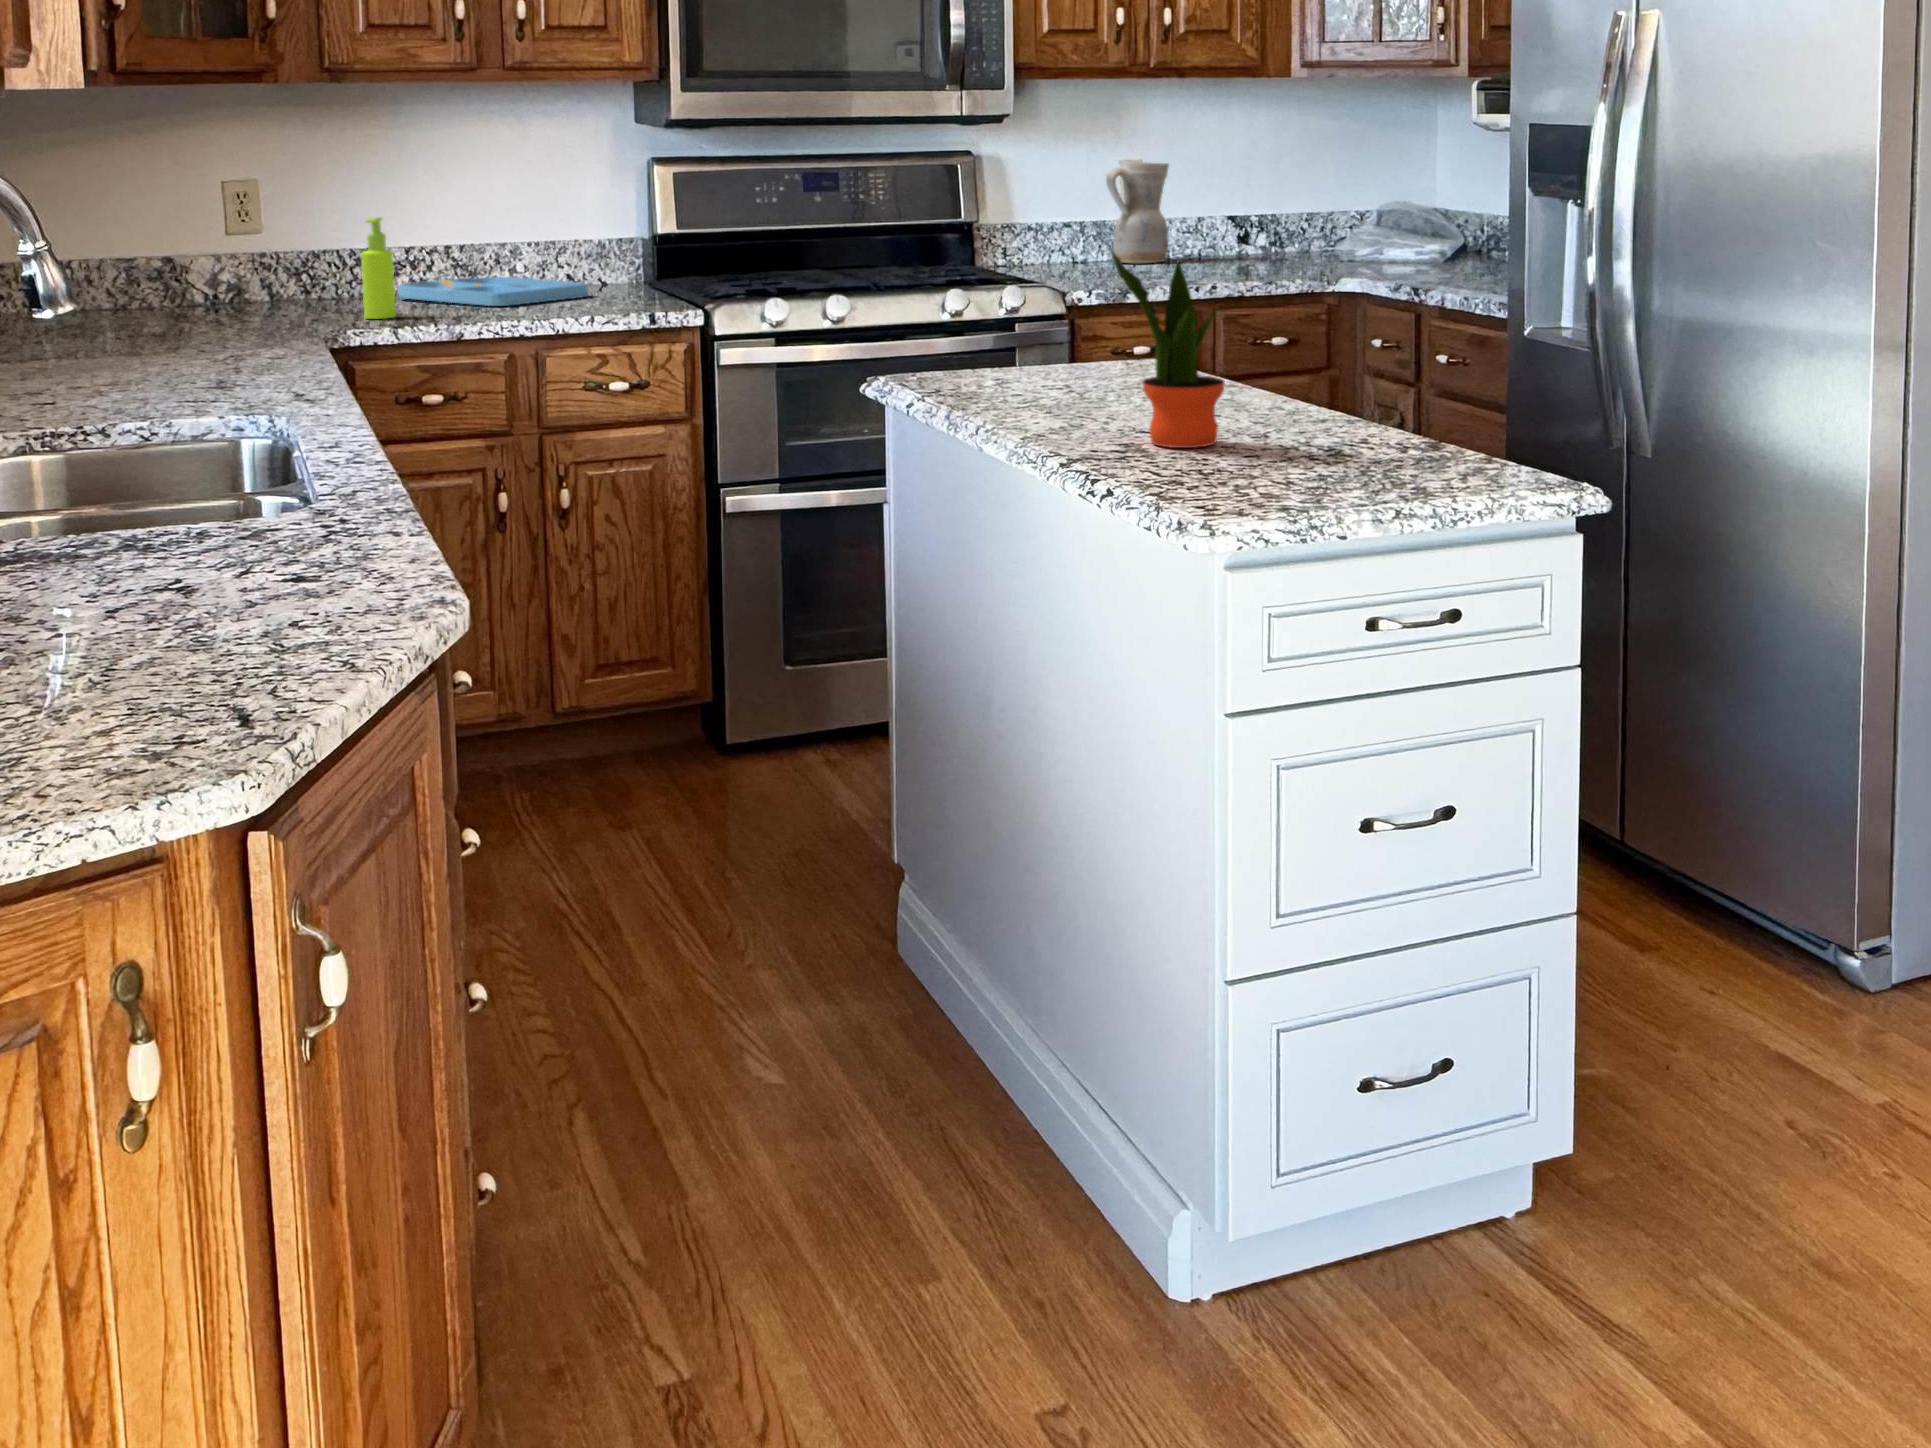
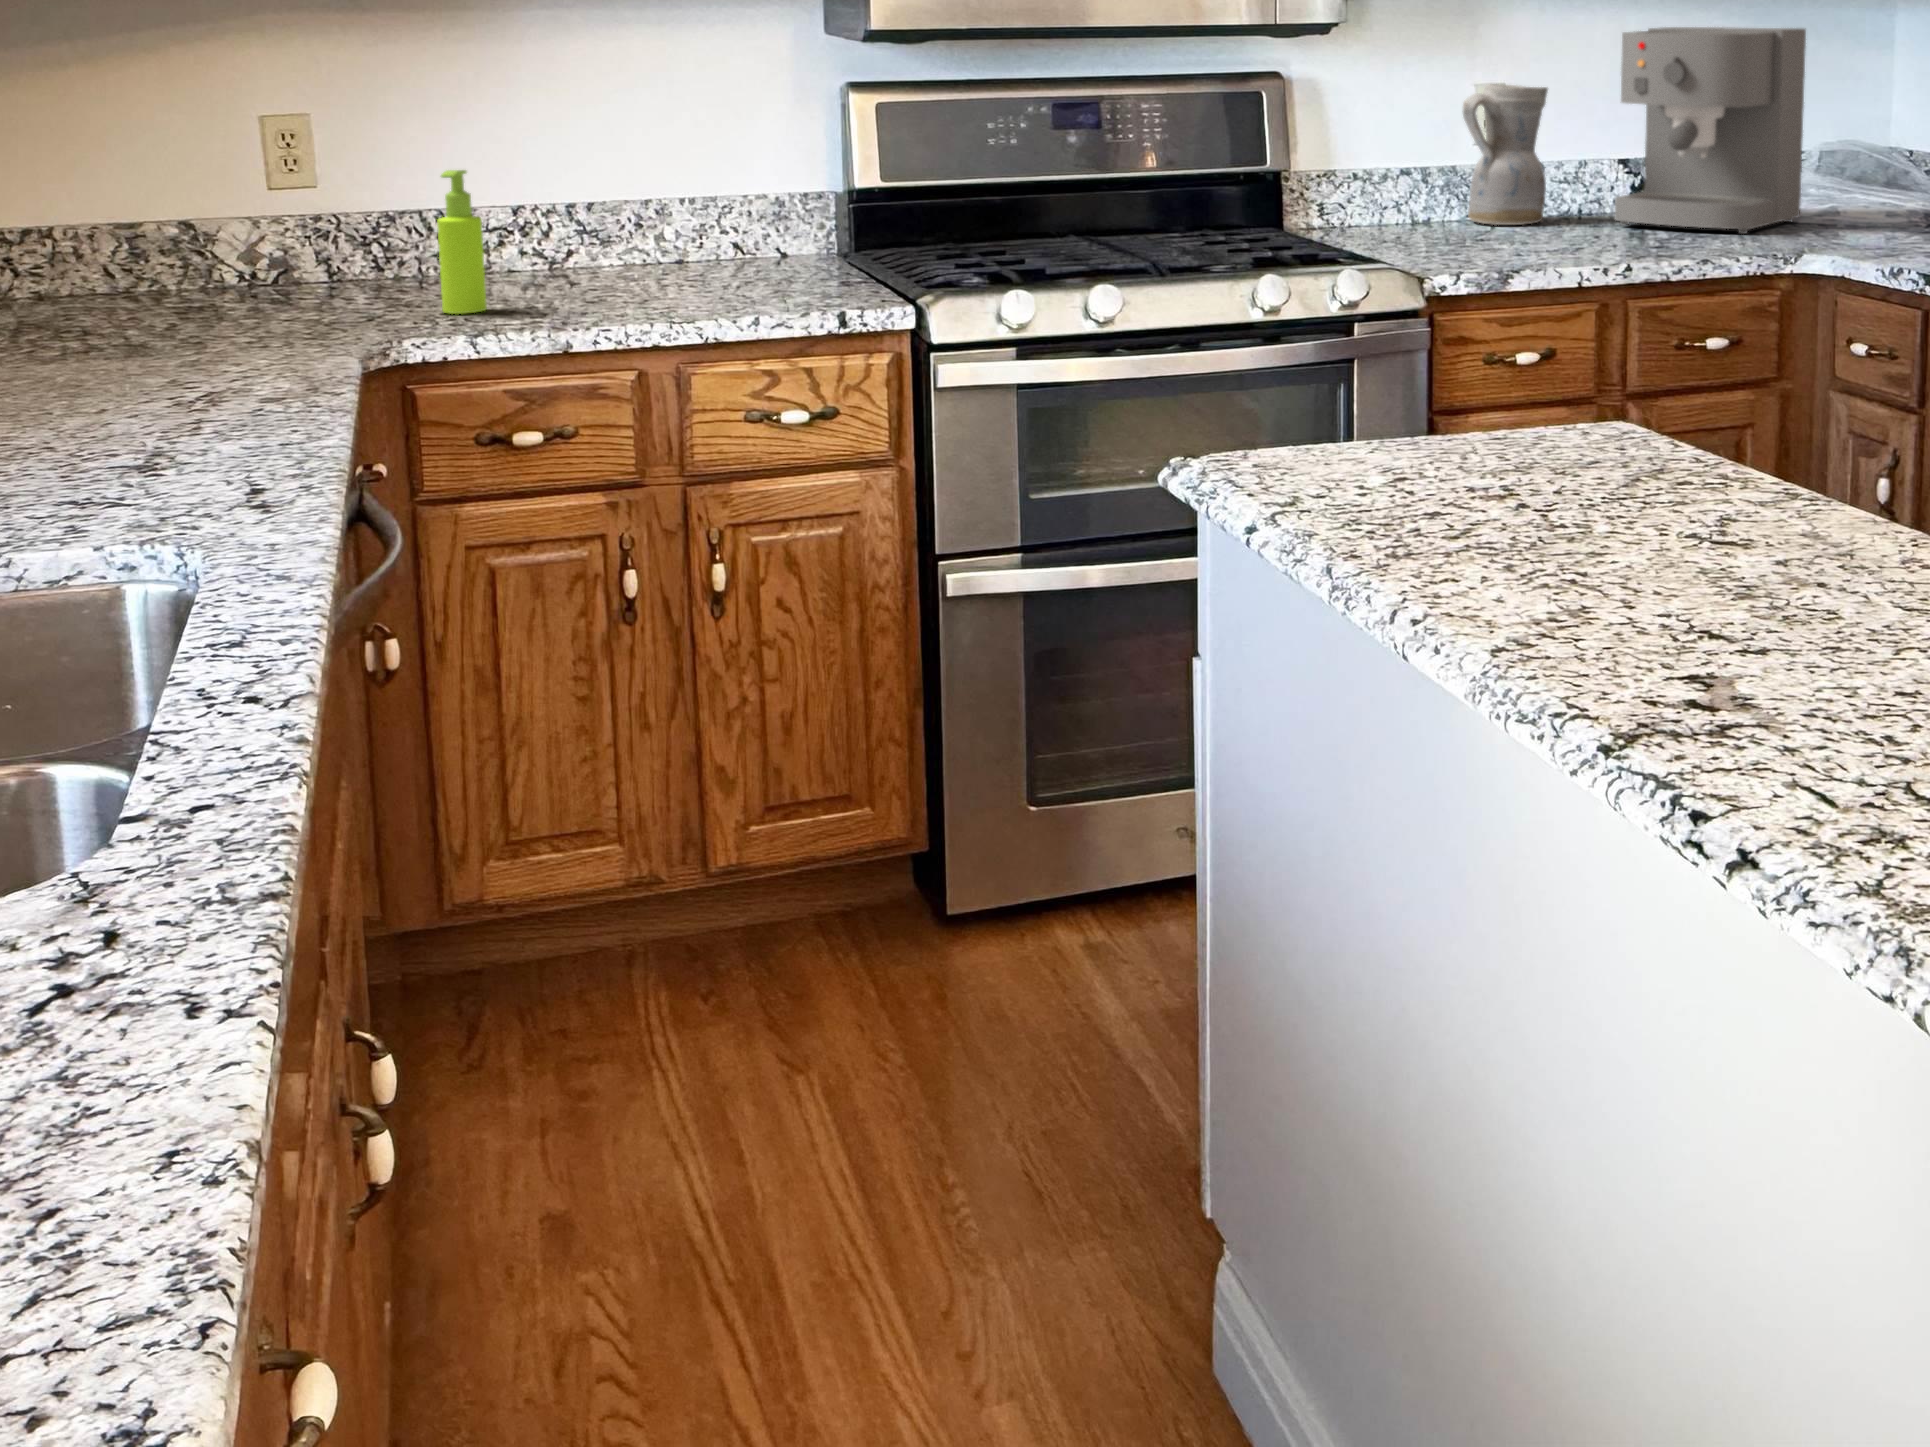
coffee maker: none [1217,120,1352,267] -> present [1615,27,1806,234]
potted plant: present [1111,249,1225,448] -> none [1653,298,1866,684]
tray: present [398,277,588,306] -> none [504,242,759,291]

